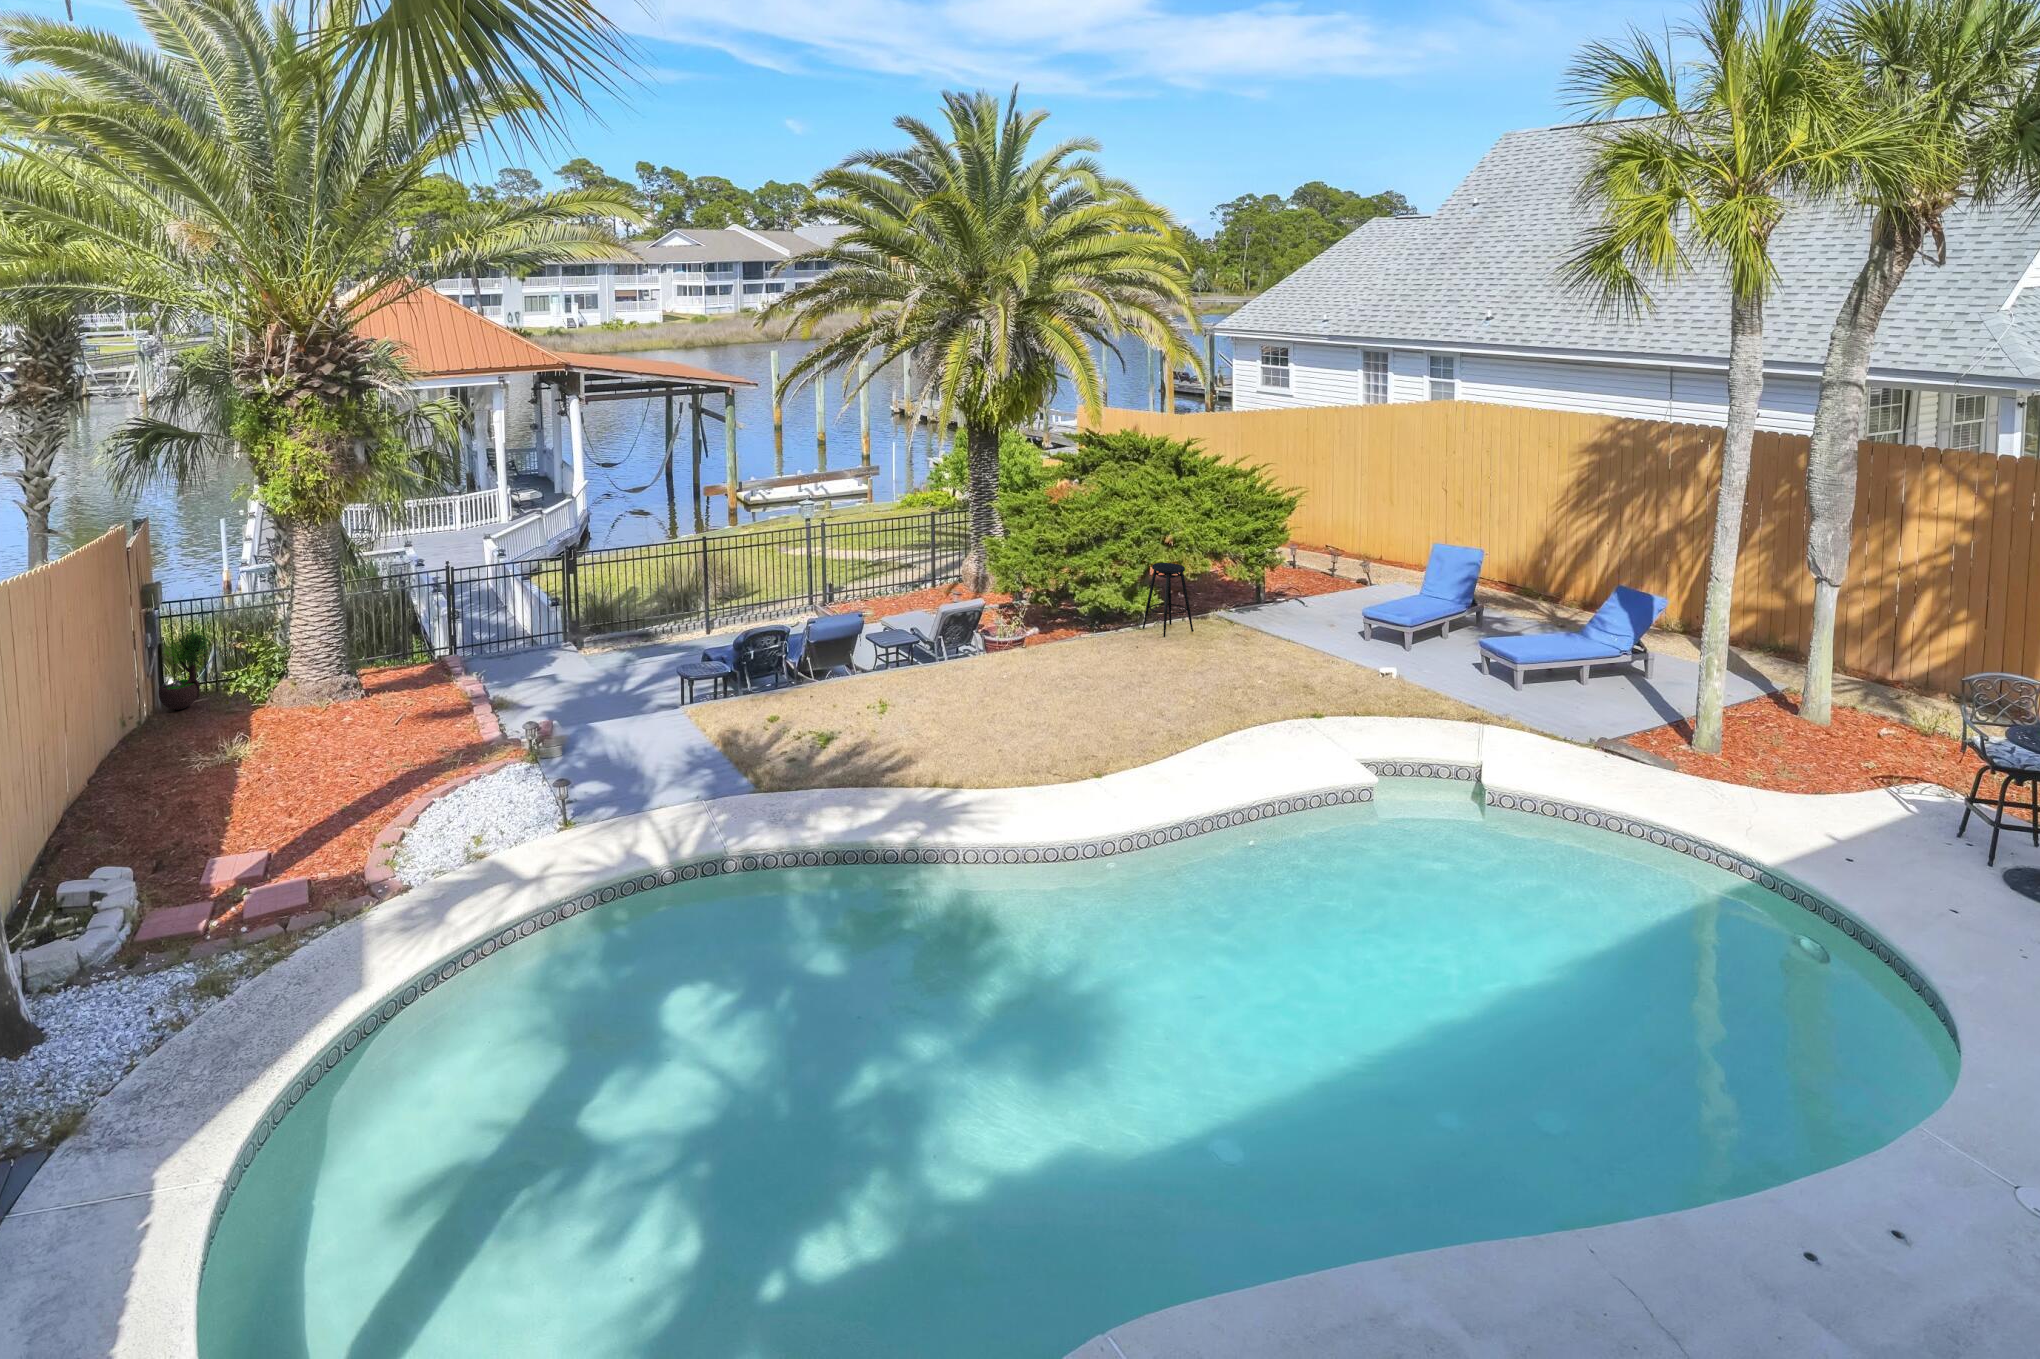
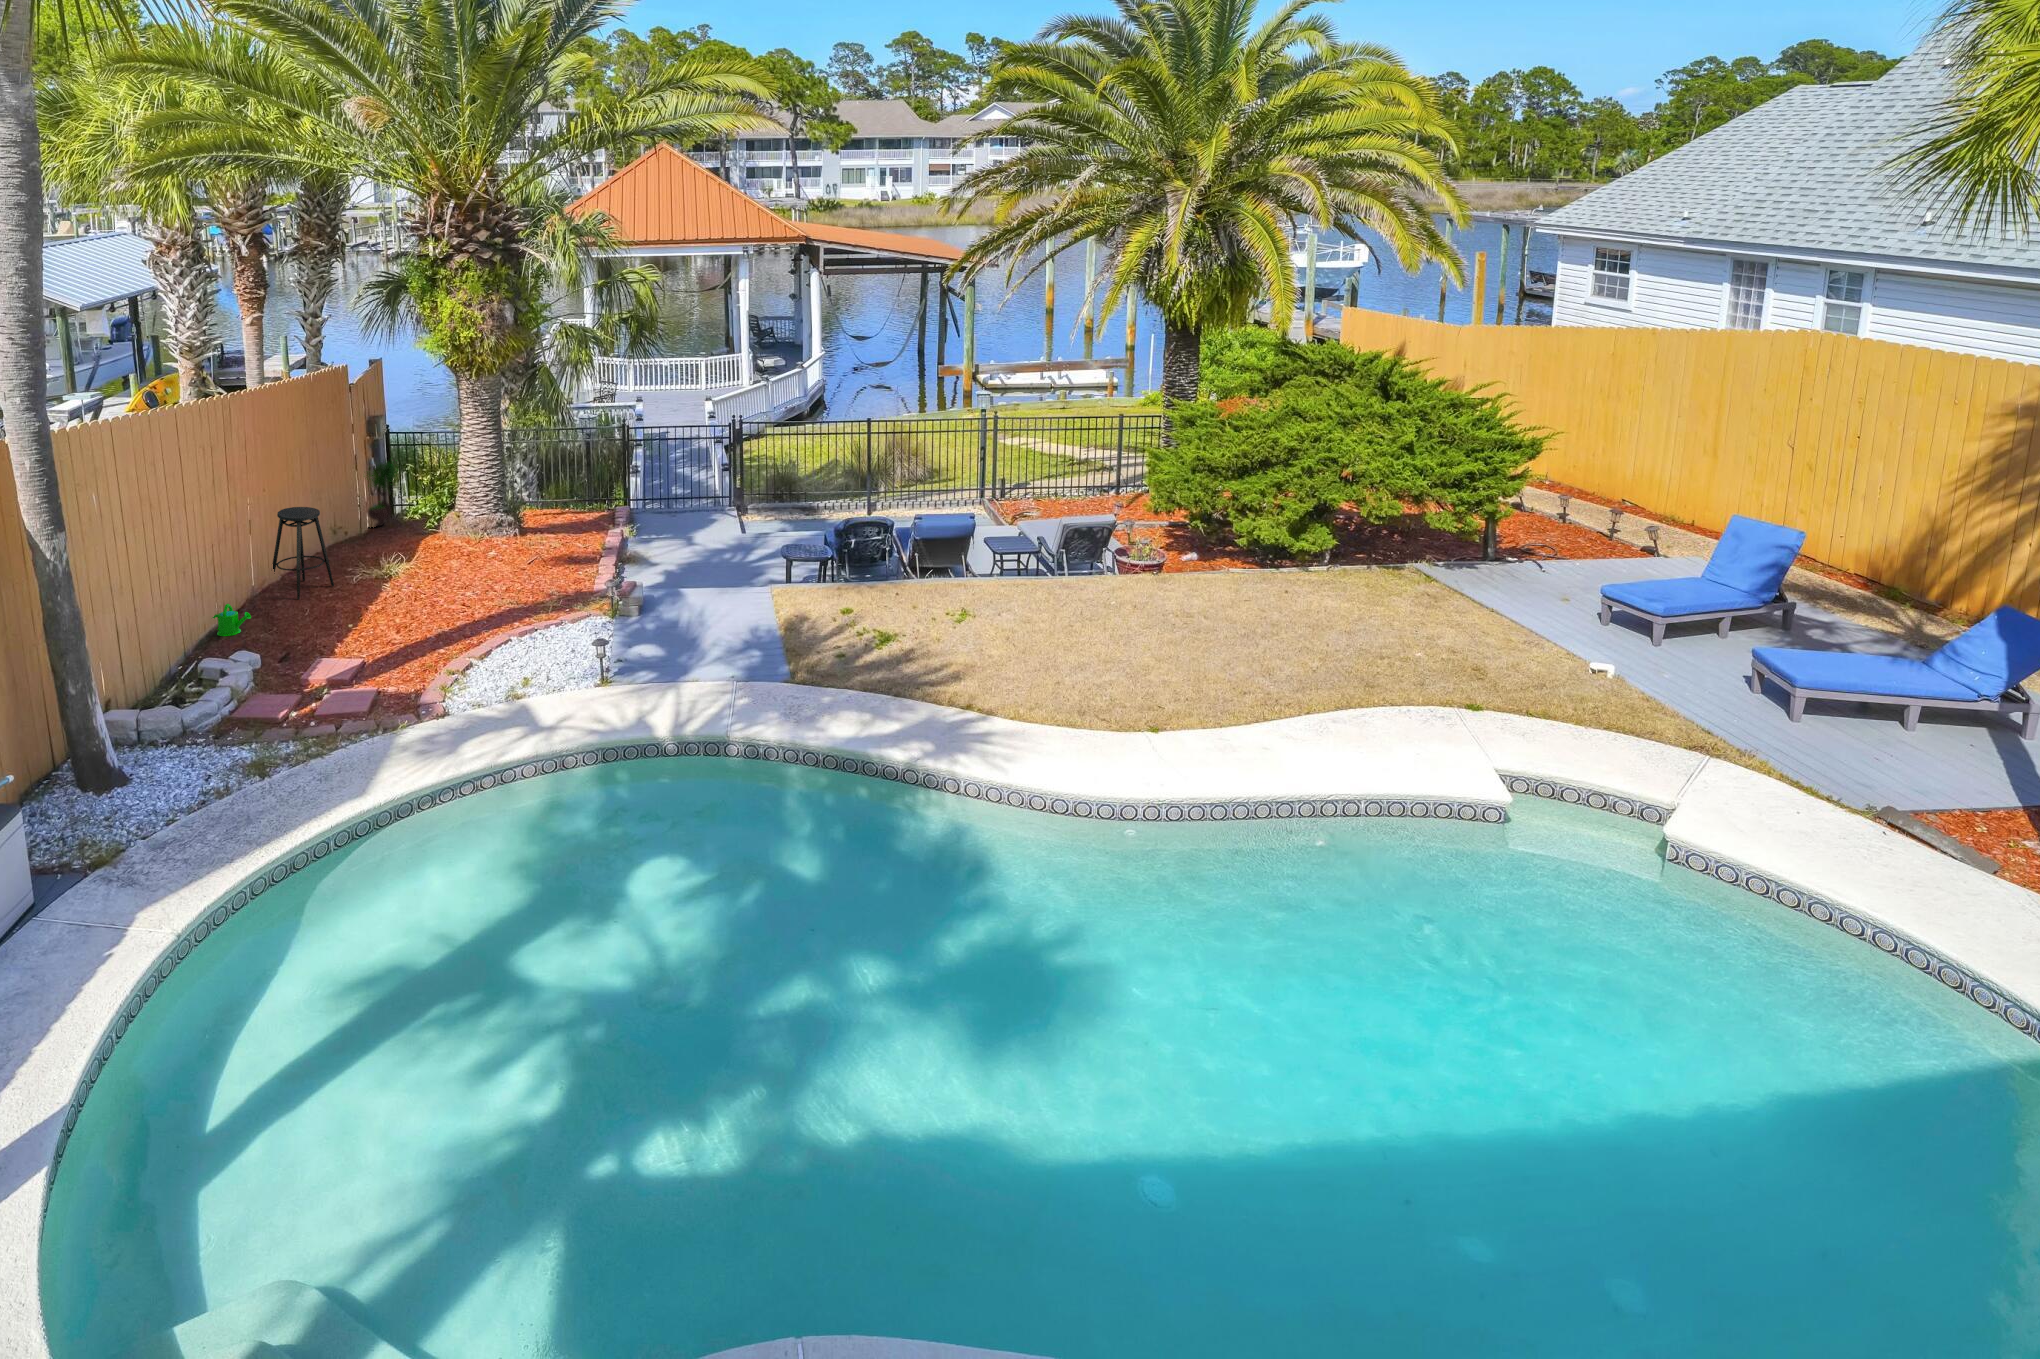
stool: present [1143,563,1194,637] -> present [272,507,334,600]
watering can: none [46,812,103,853] -> present [212,604,251,636]

